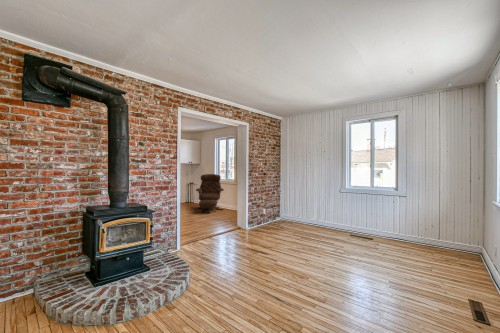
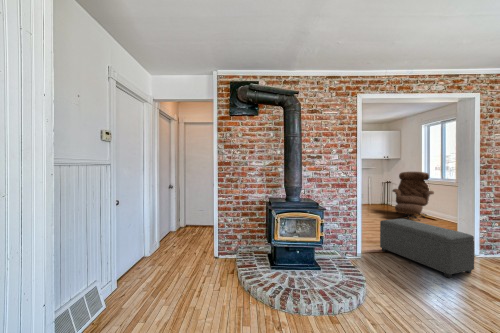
ottoman: none [194,211,252,248] -> present [380,219,474,278]

